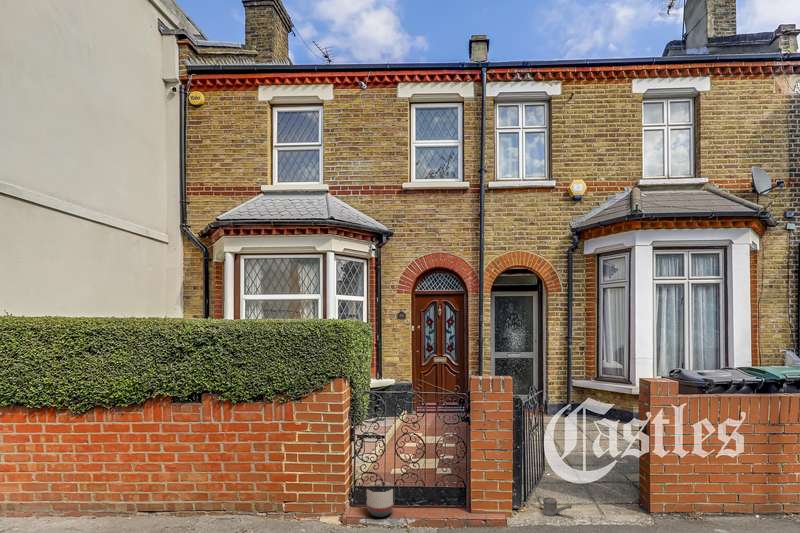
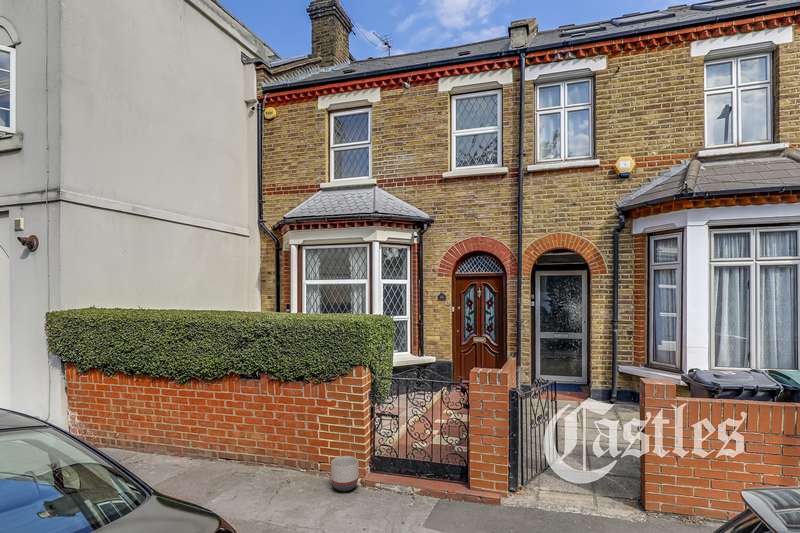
watering can: present [537,496,572,516] -> none [506,490,537,514]

